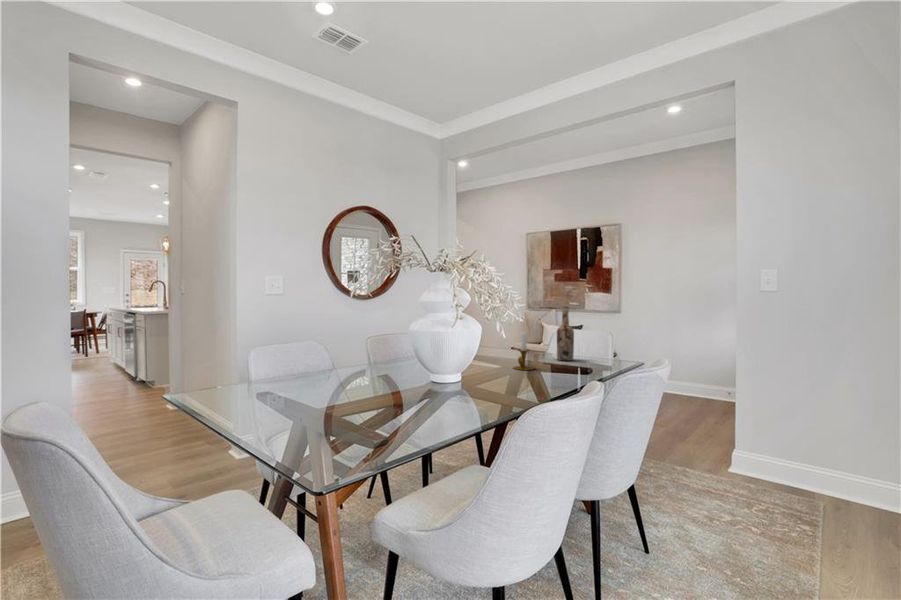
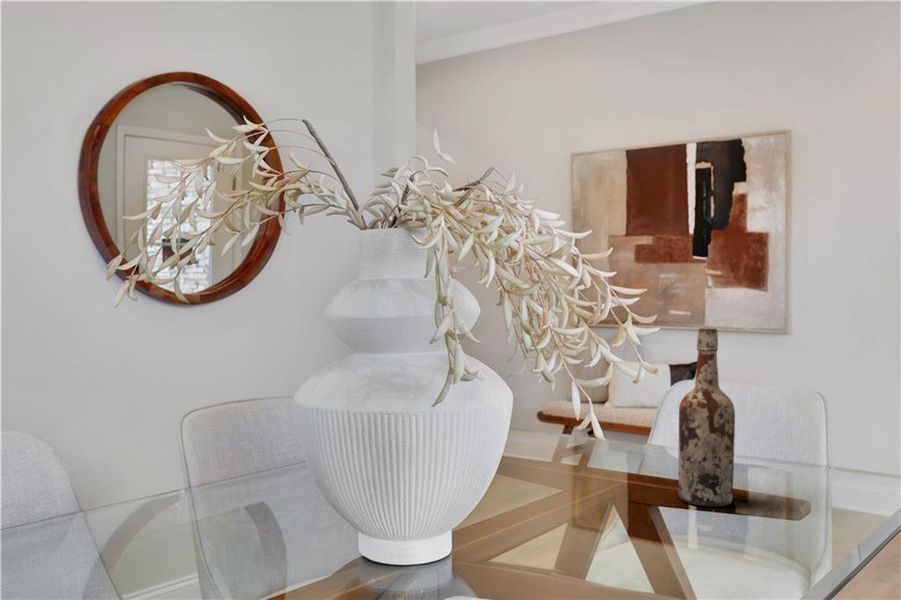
candlestick: present [513,332,534,370] -> none [536,424,616,569]

